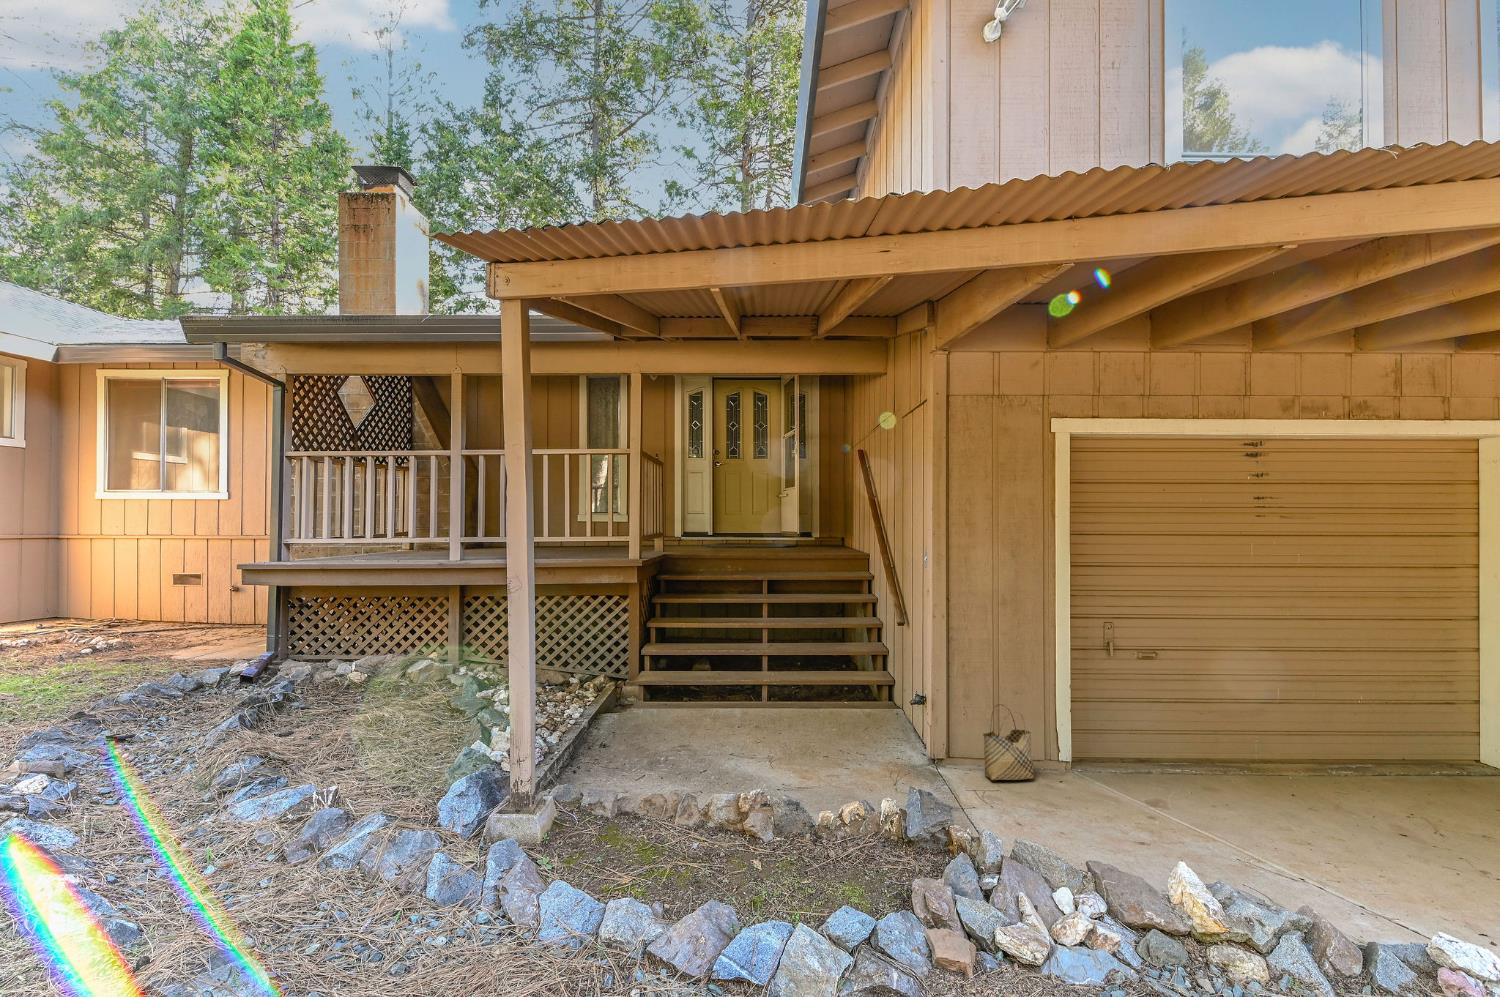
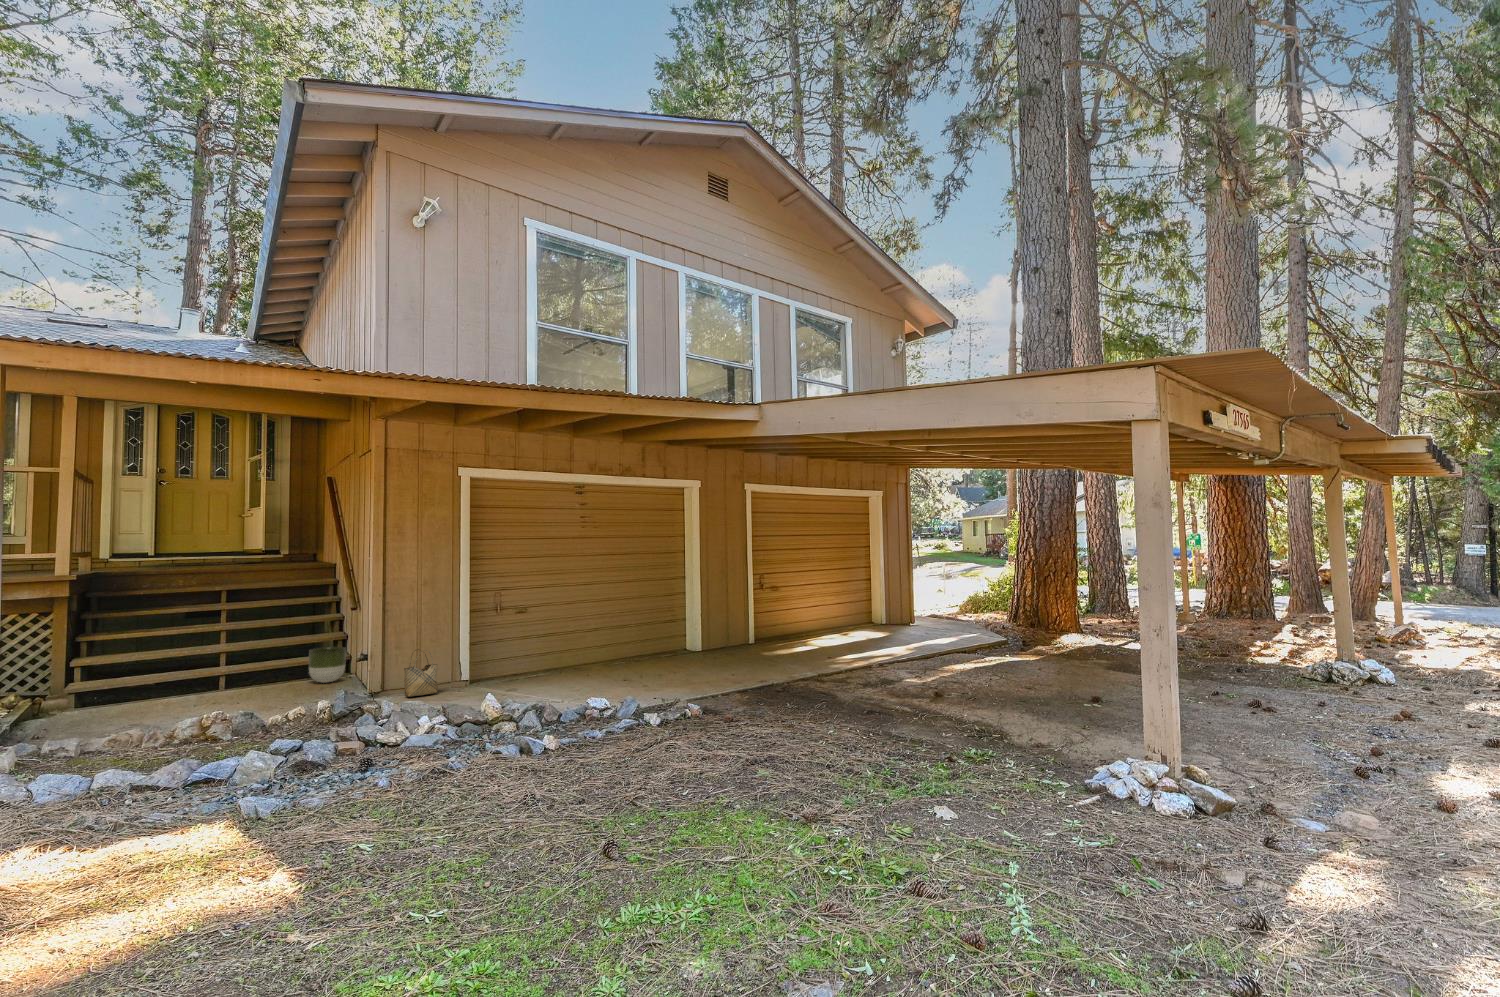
planter: none [851,665,893,714] -> present [309,647,346,683]

